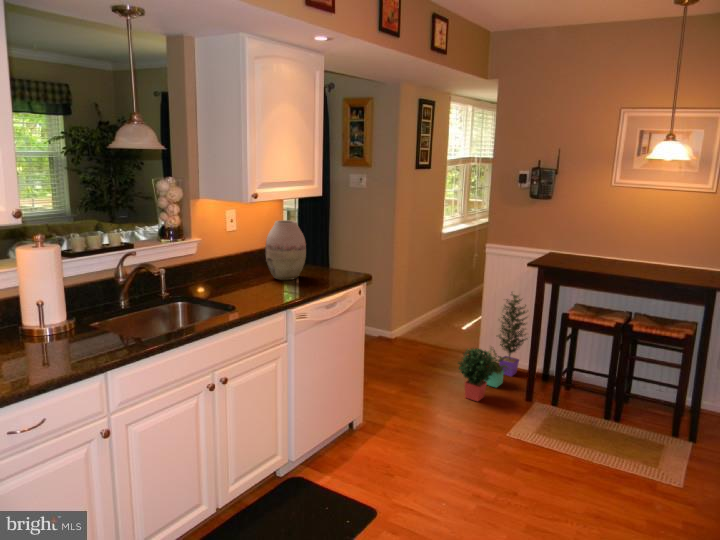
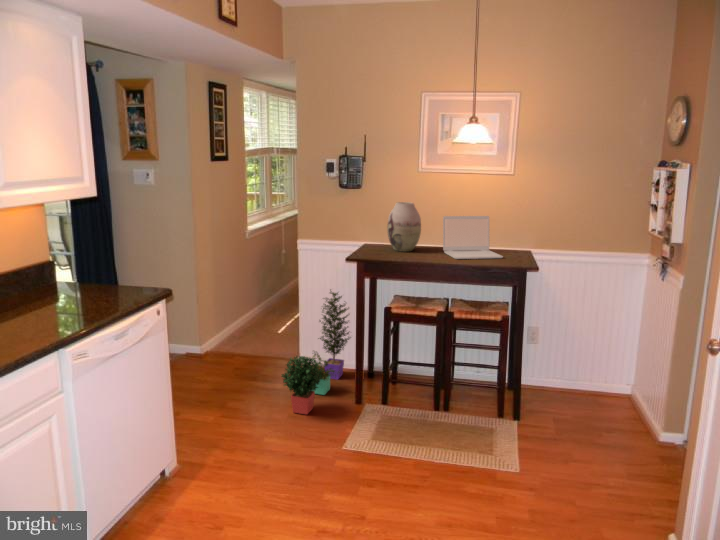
vase: present [265,220,306,280] -> present [387,202,421,252]
laptop: none [629,230,694,277] -> present [443,216,503,259]

